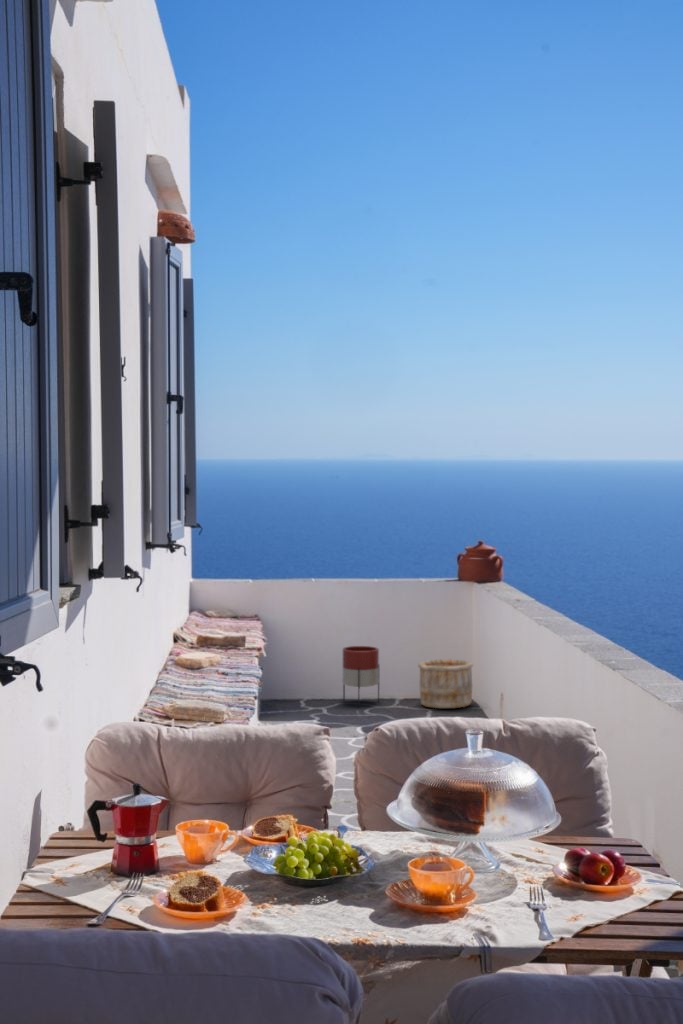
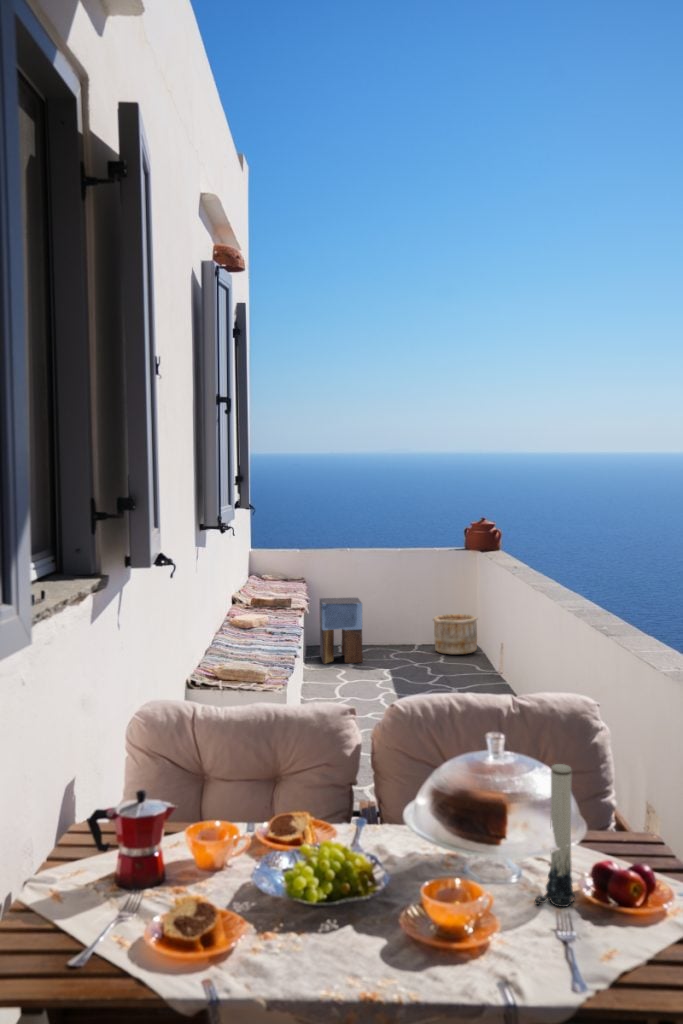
stool: none [279,638,332,719] -> present [320,597,363,664]
planter: present [342,646,379,706] -> none [372,603,402,653]
candle: none [511,755,549,887] -> present [535,764,575,907]

